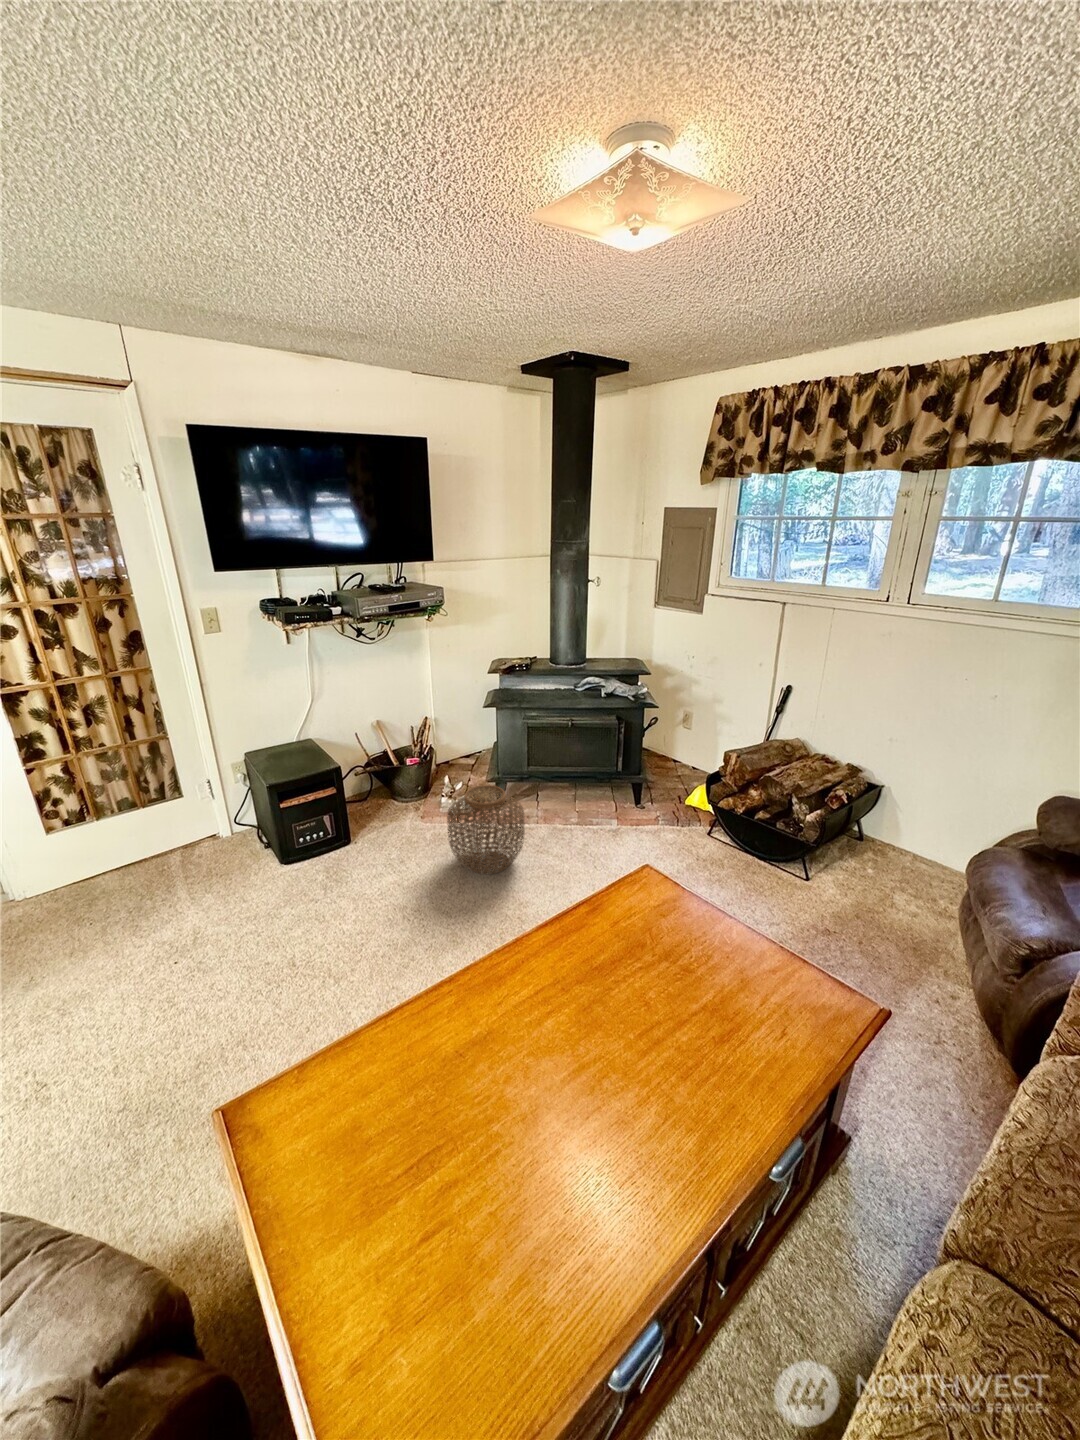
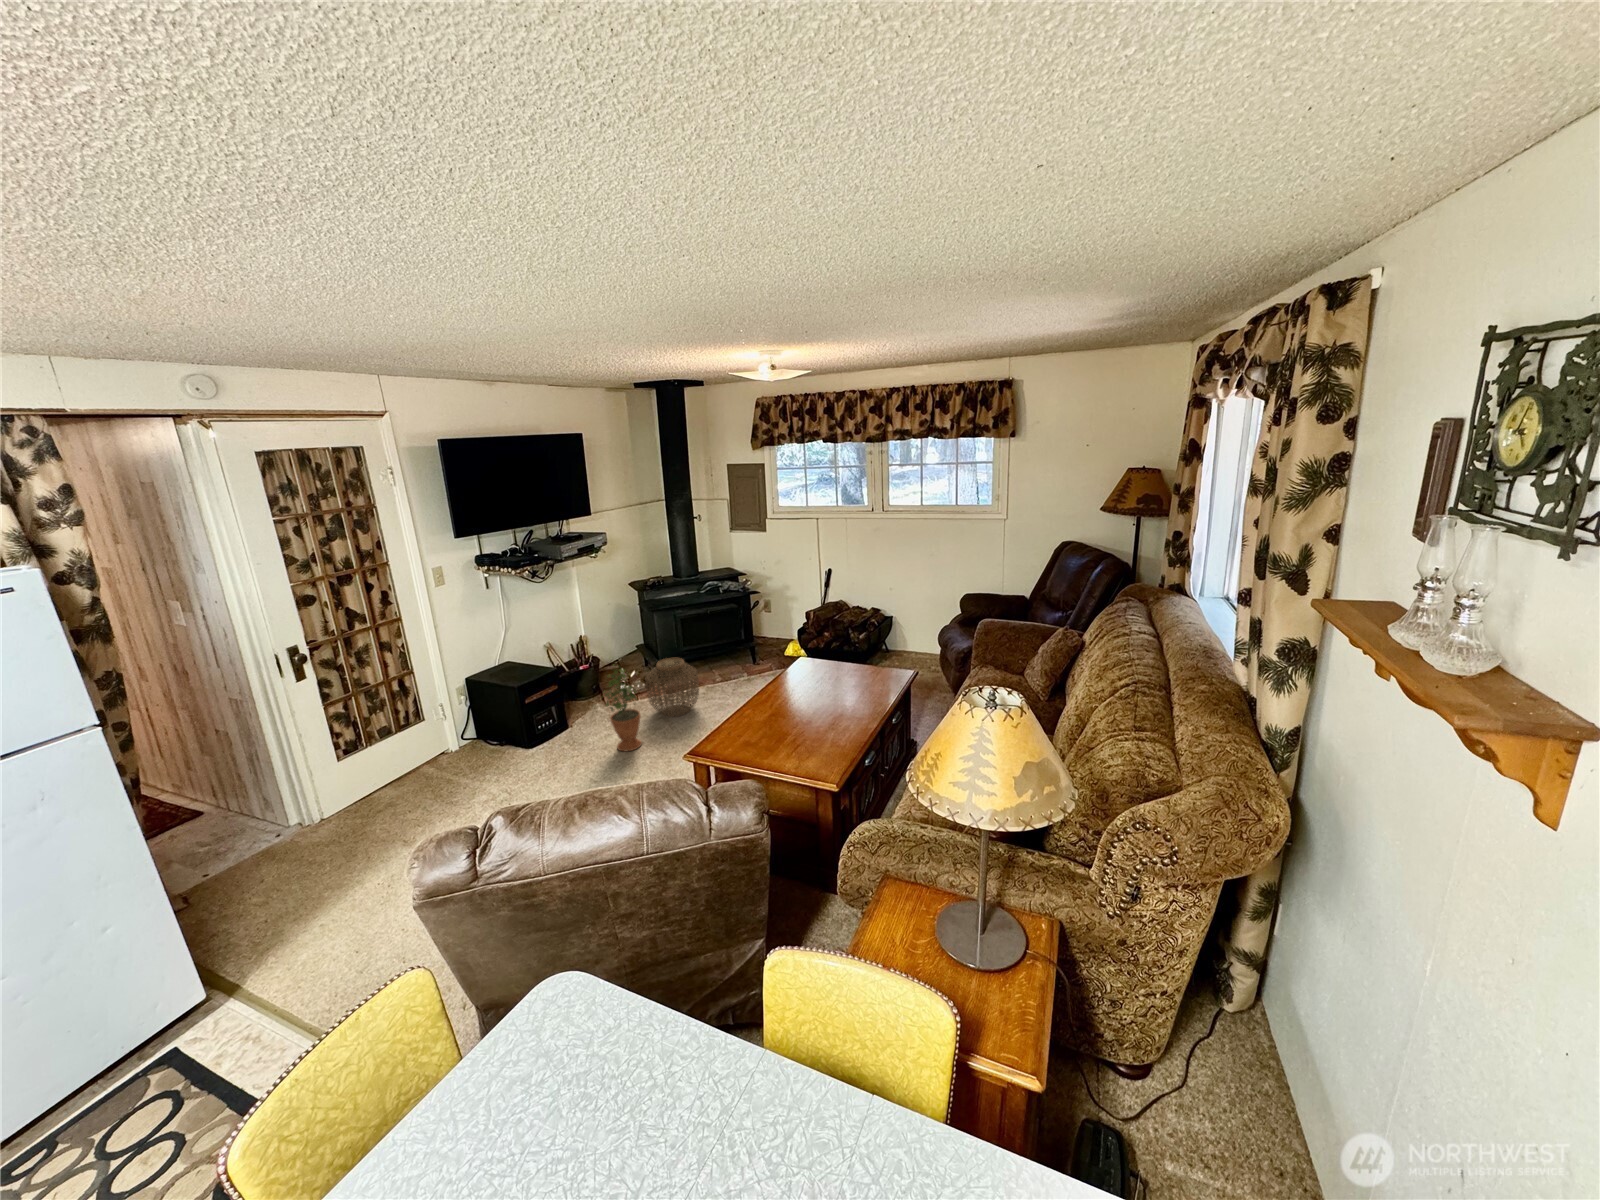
potted plant: none [349,789,409,921] -> present [605,668,642,751]

